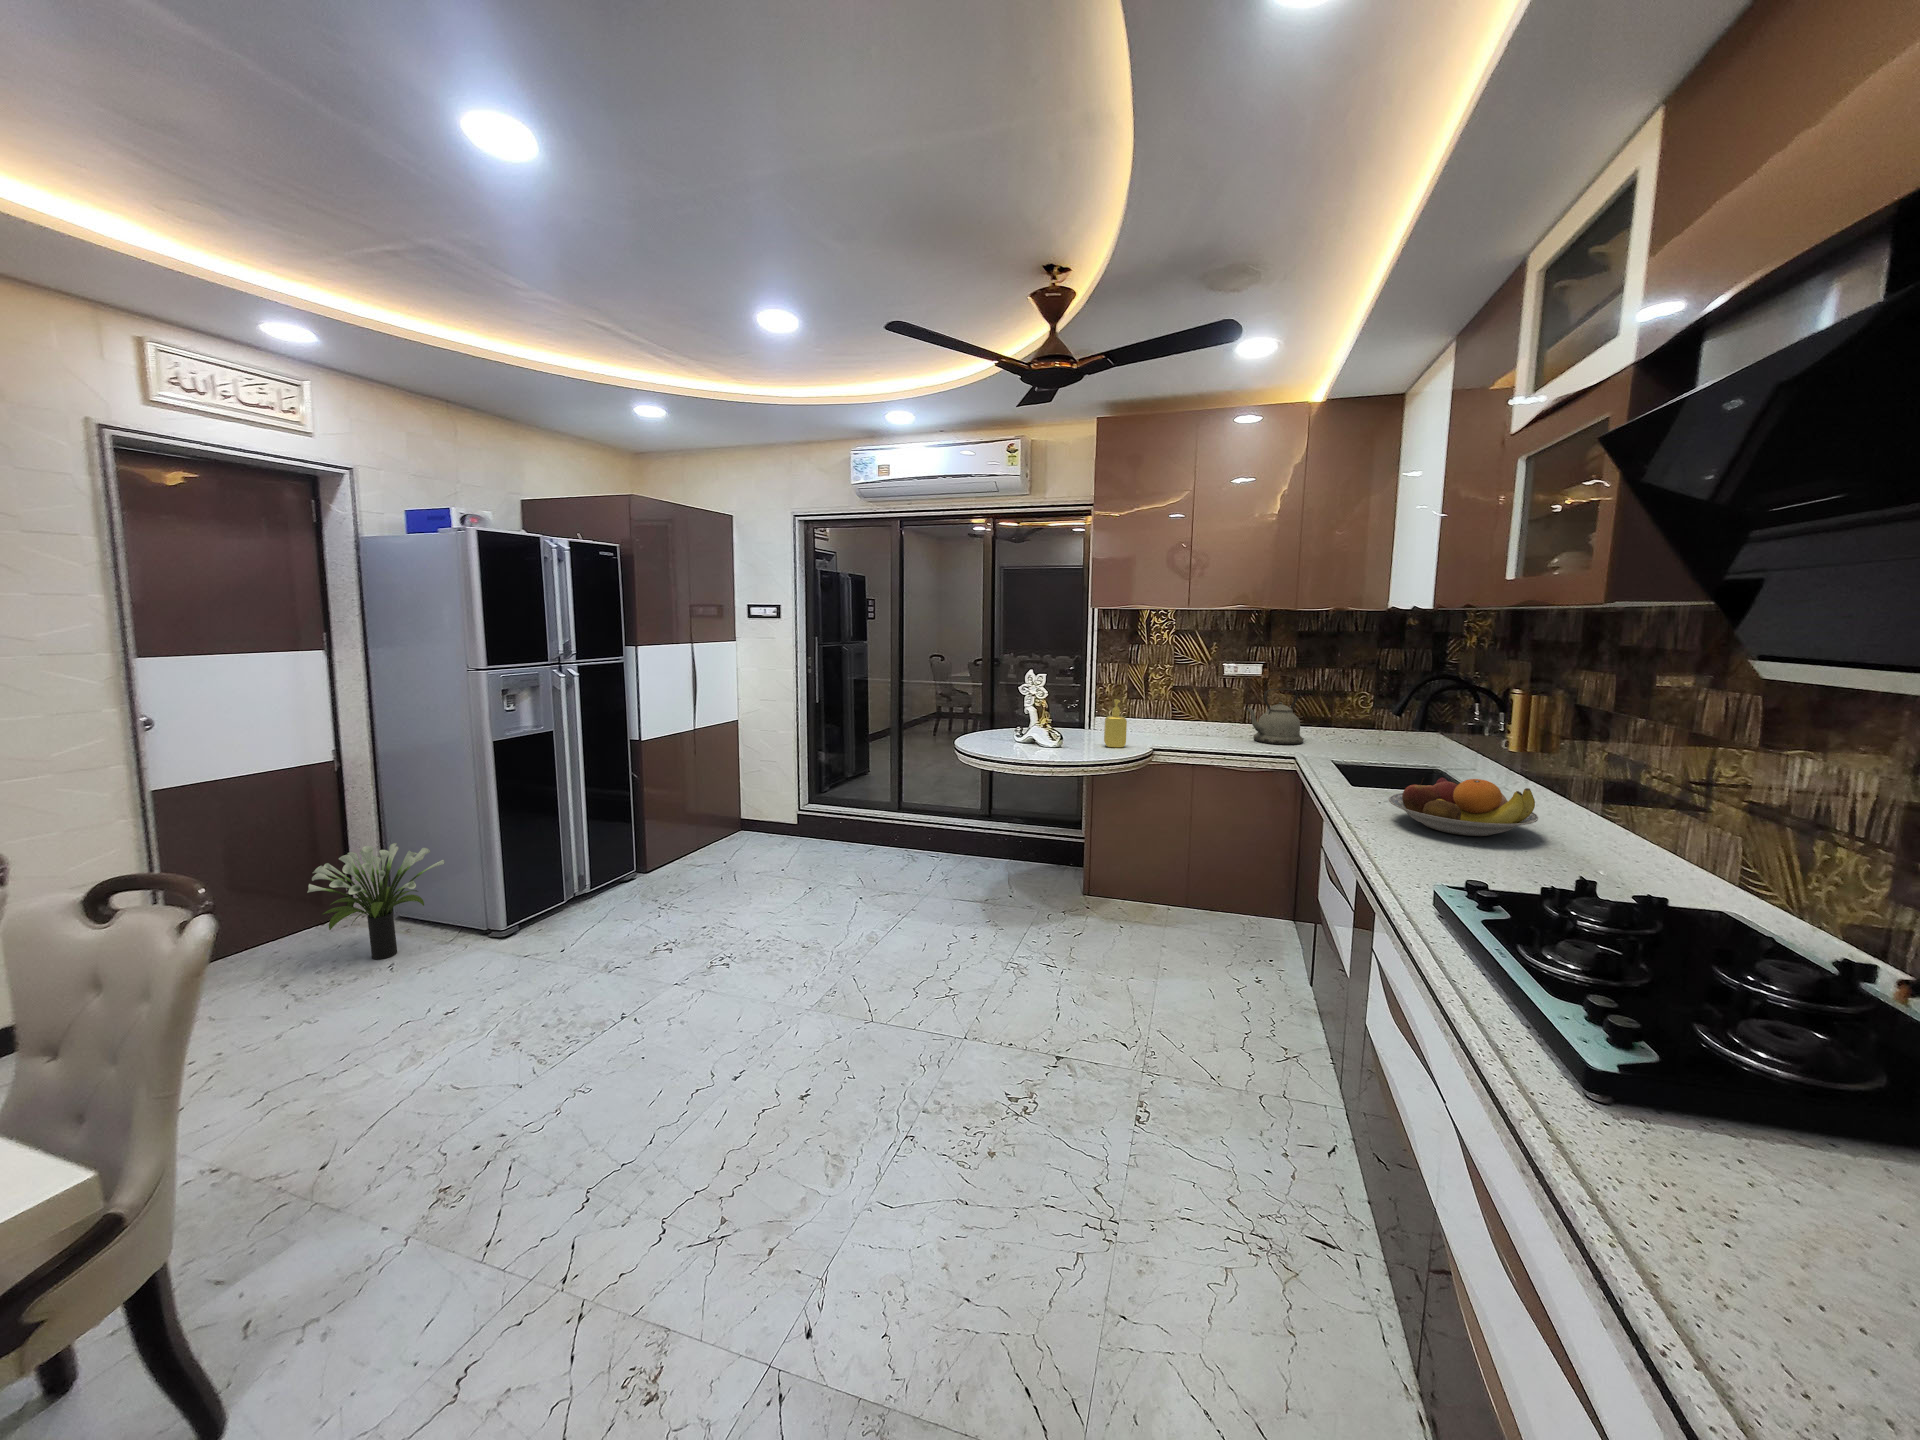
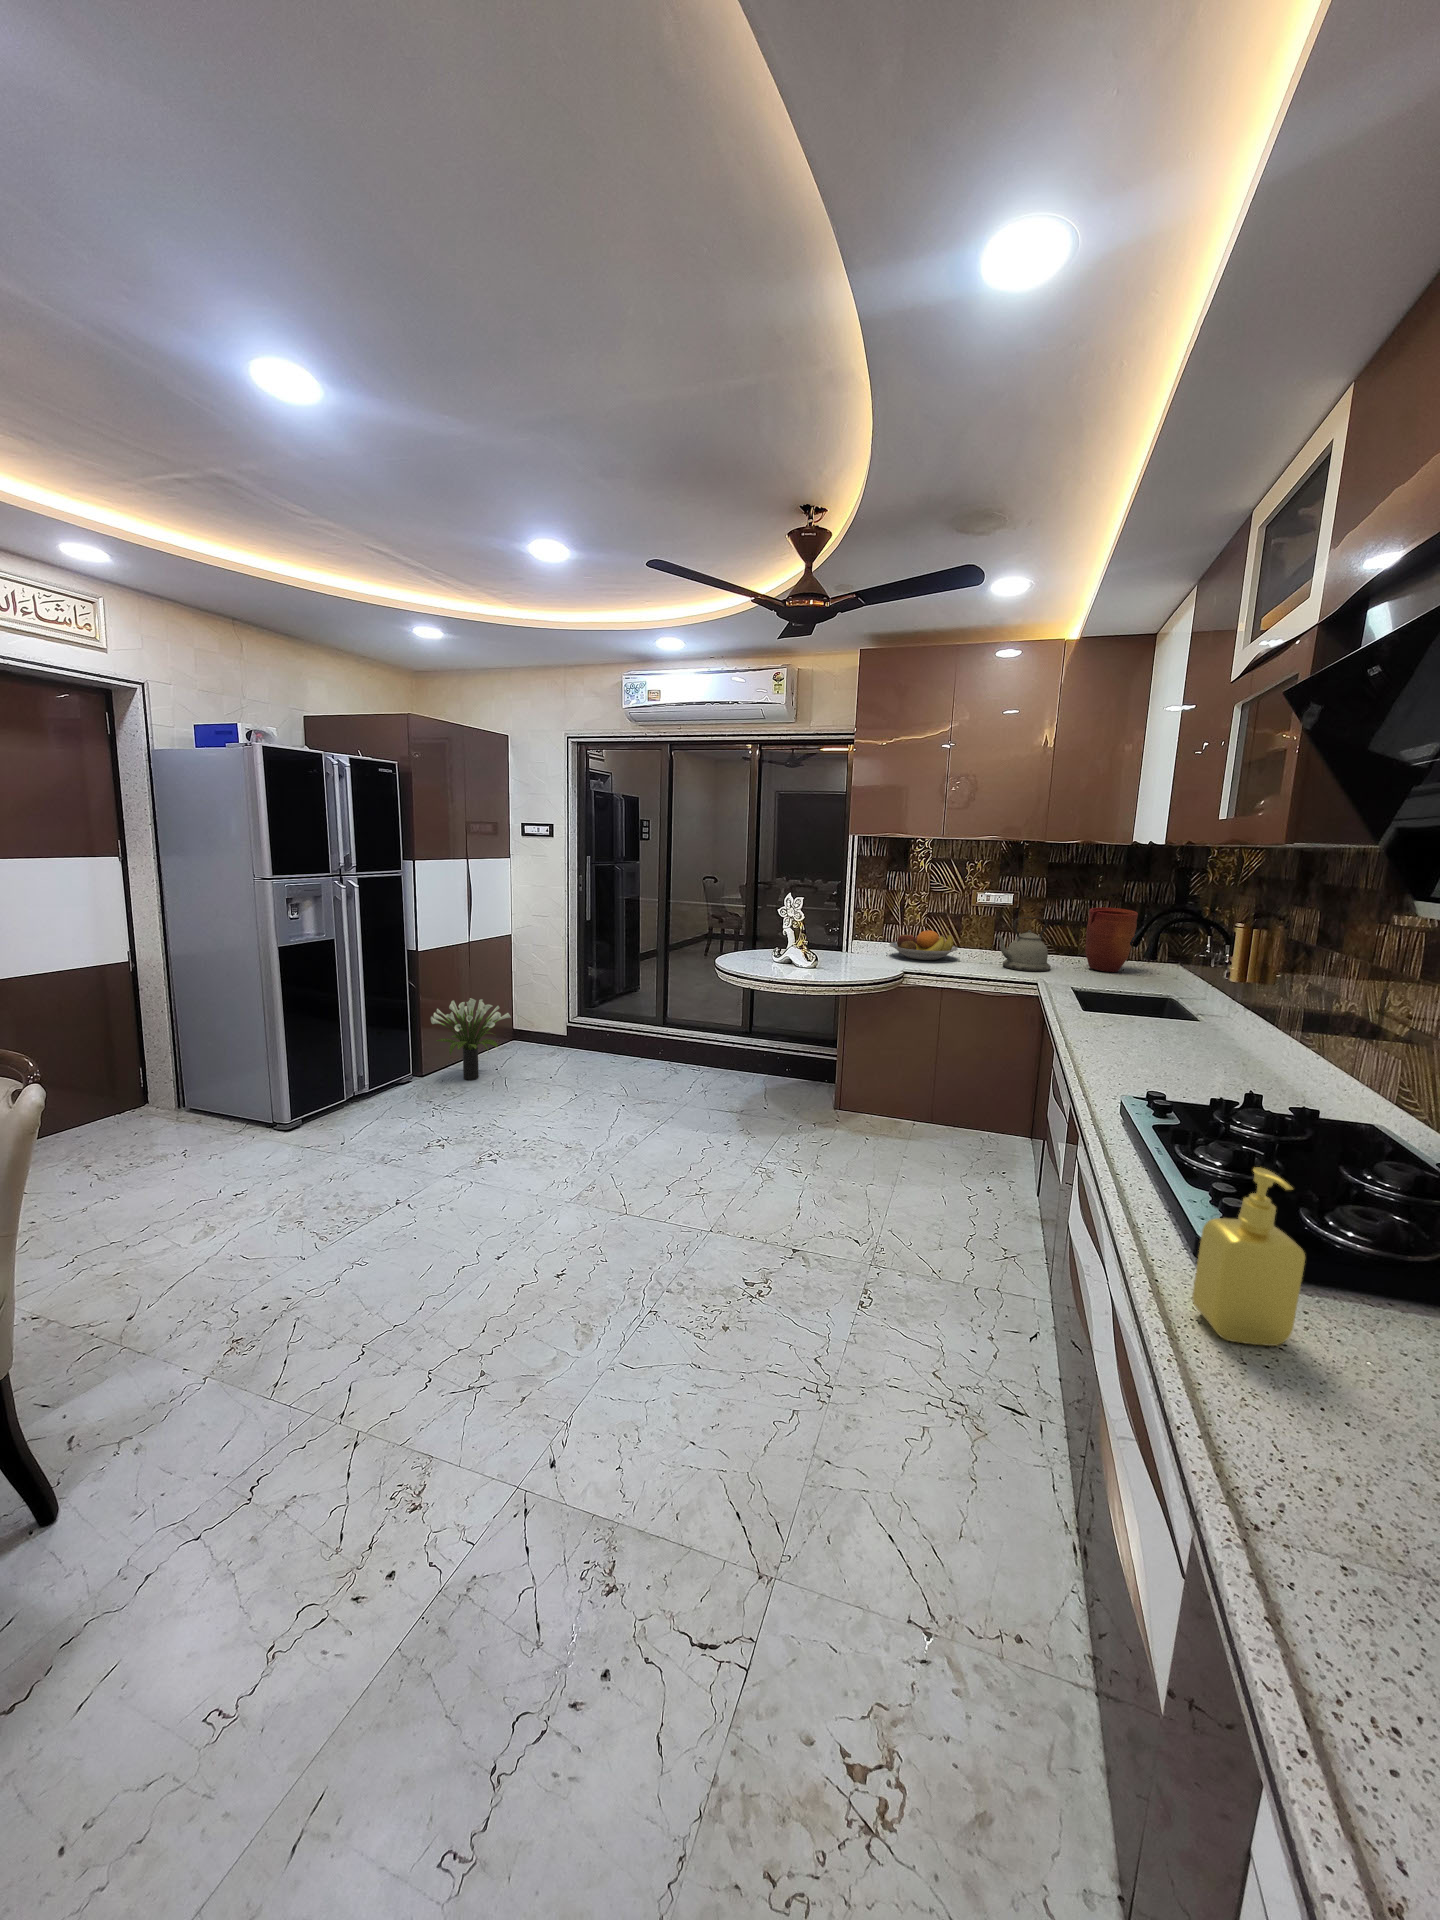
vase: none [1338,677,1391,743] -> present [1085,908,1138,972]
soap dispenser: present [1104,699,1127,747] -> present [1192,1167,1305,1346]
fruit bowl: present [1389,778,1538,836] -> present [889,930,958,960]
potted plant: present [307,843,445,959] -> present [431,998,511,1080]

